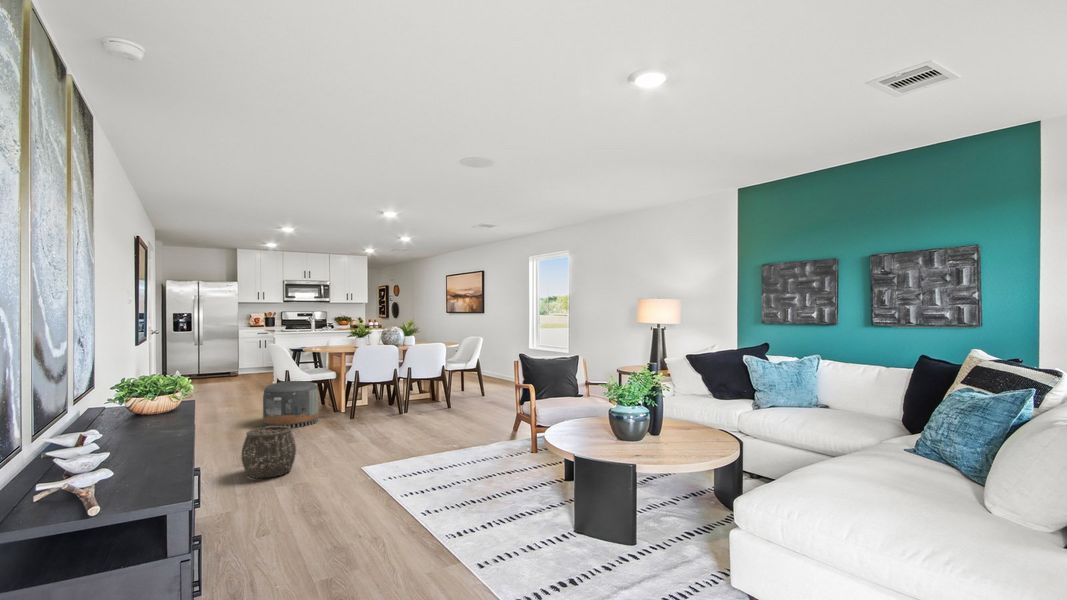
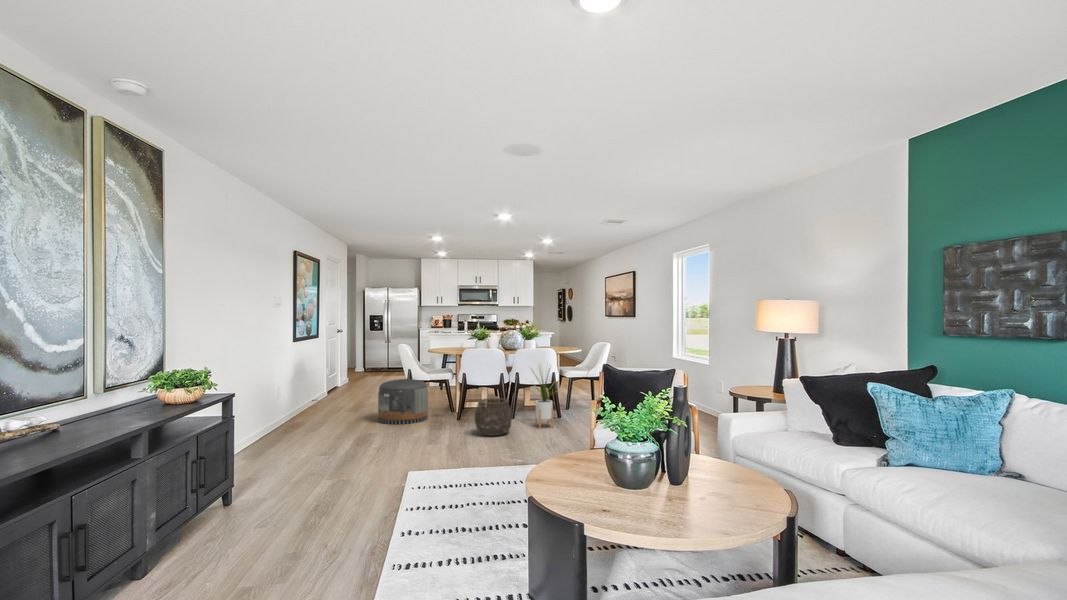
house plant: none [428,354,461,418] -> present [531,367,553,428]
woven basket: present [241,426,296,478] -> present [475,398,512,436]

